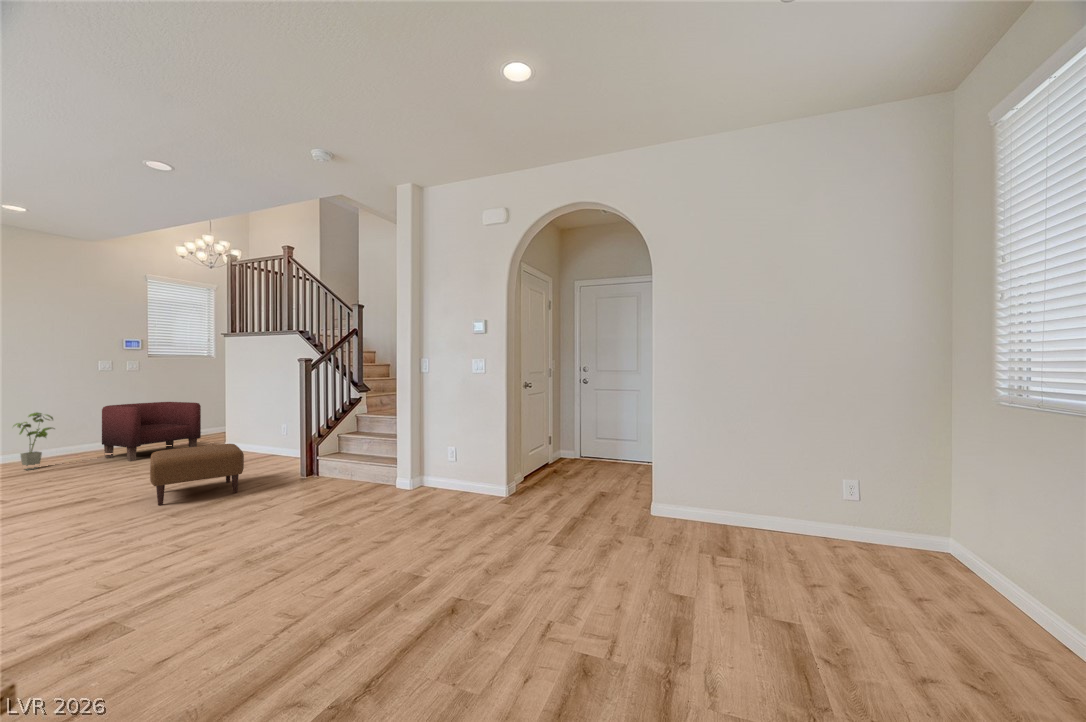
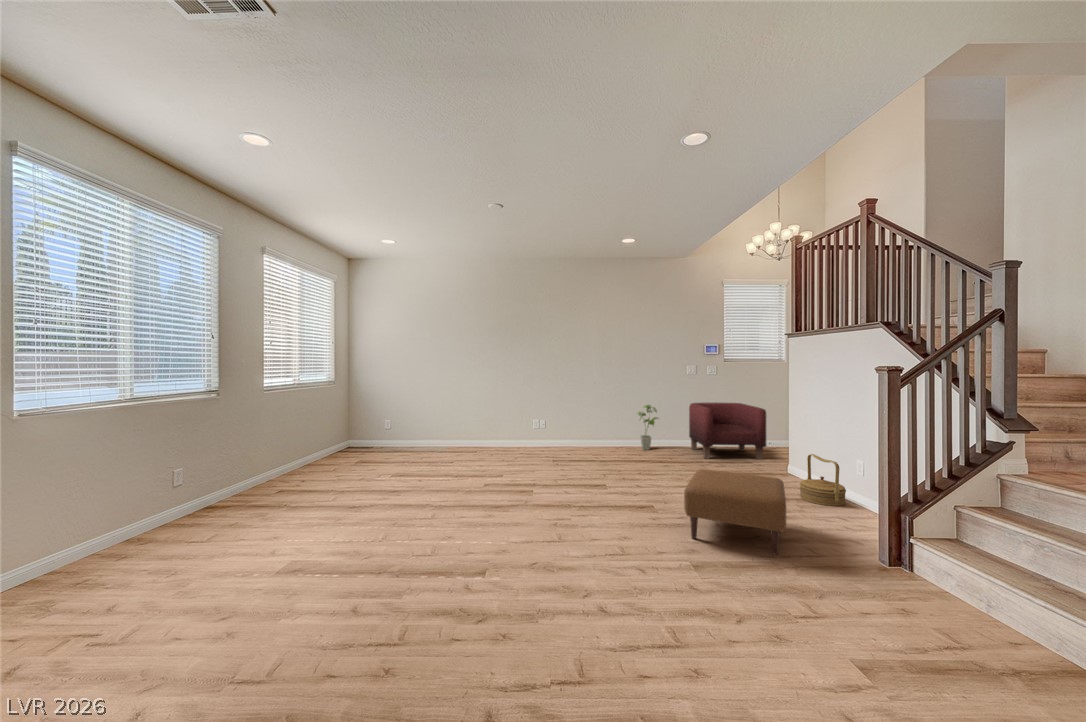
woven basket: none [240,429,276,465] -> present [799,454,846,506]

